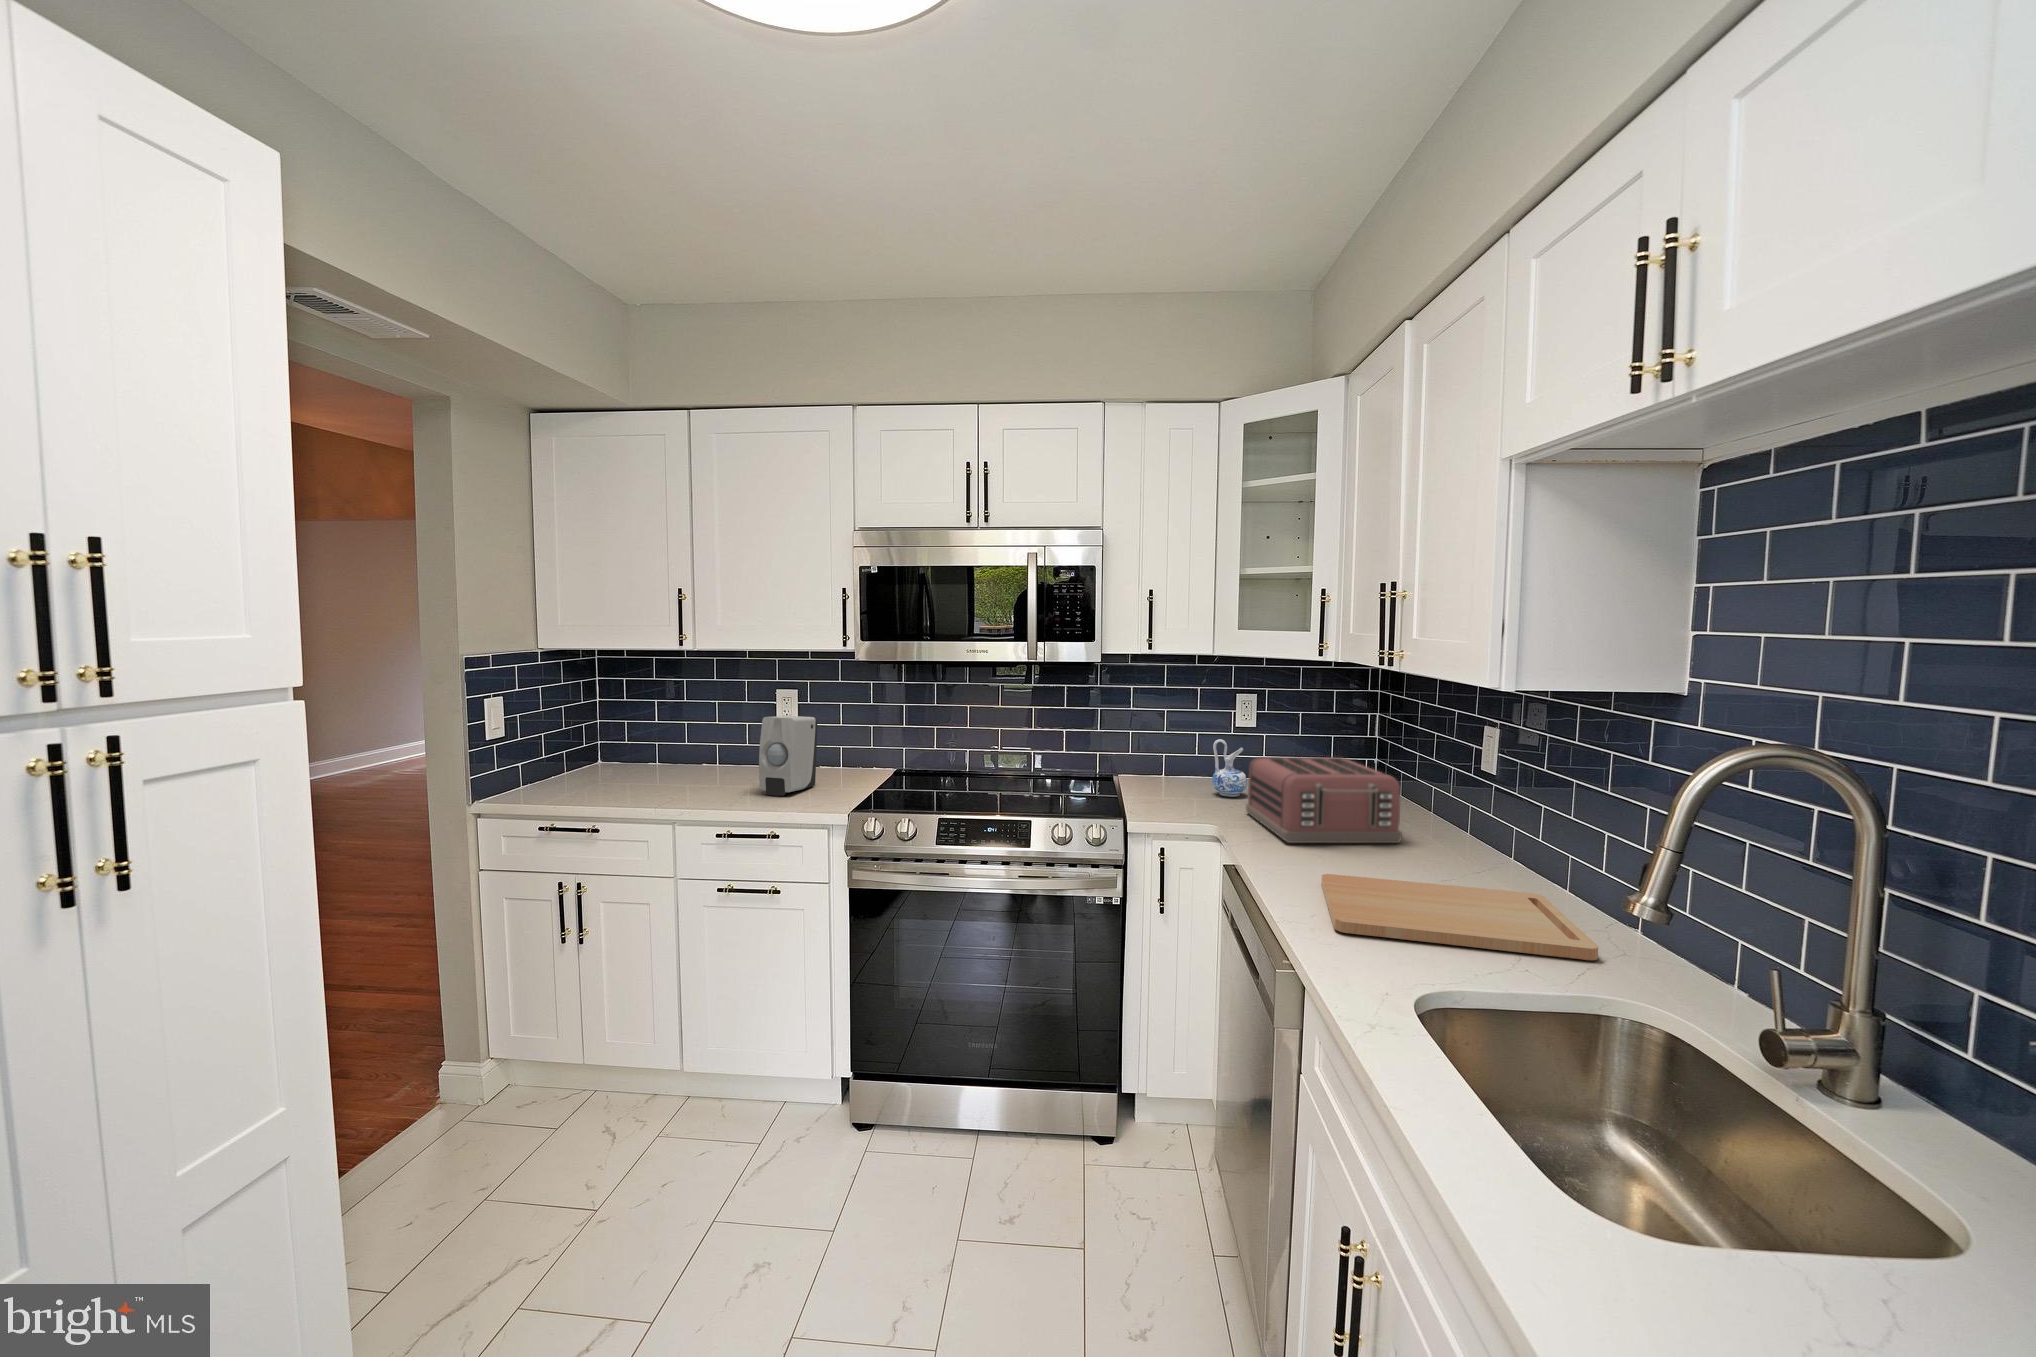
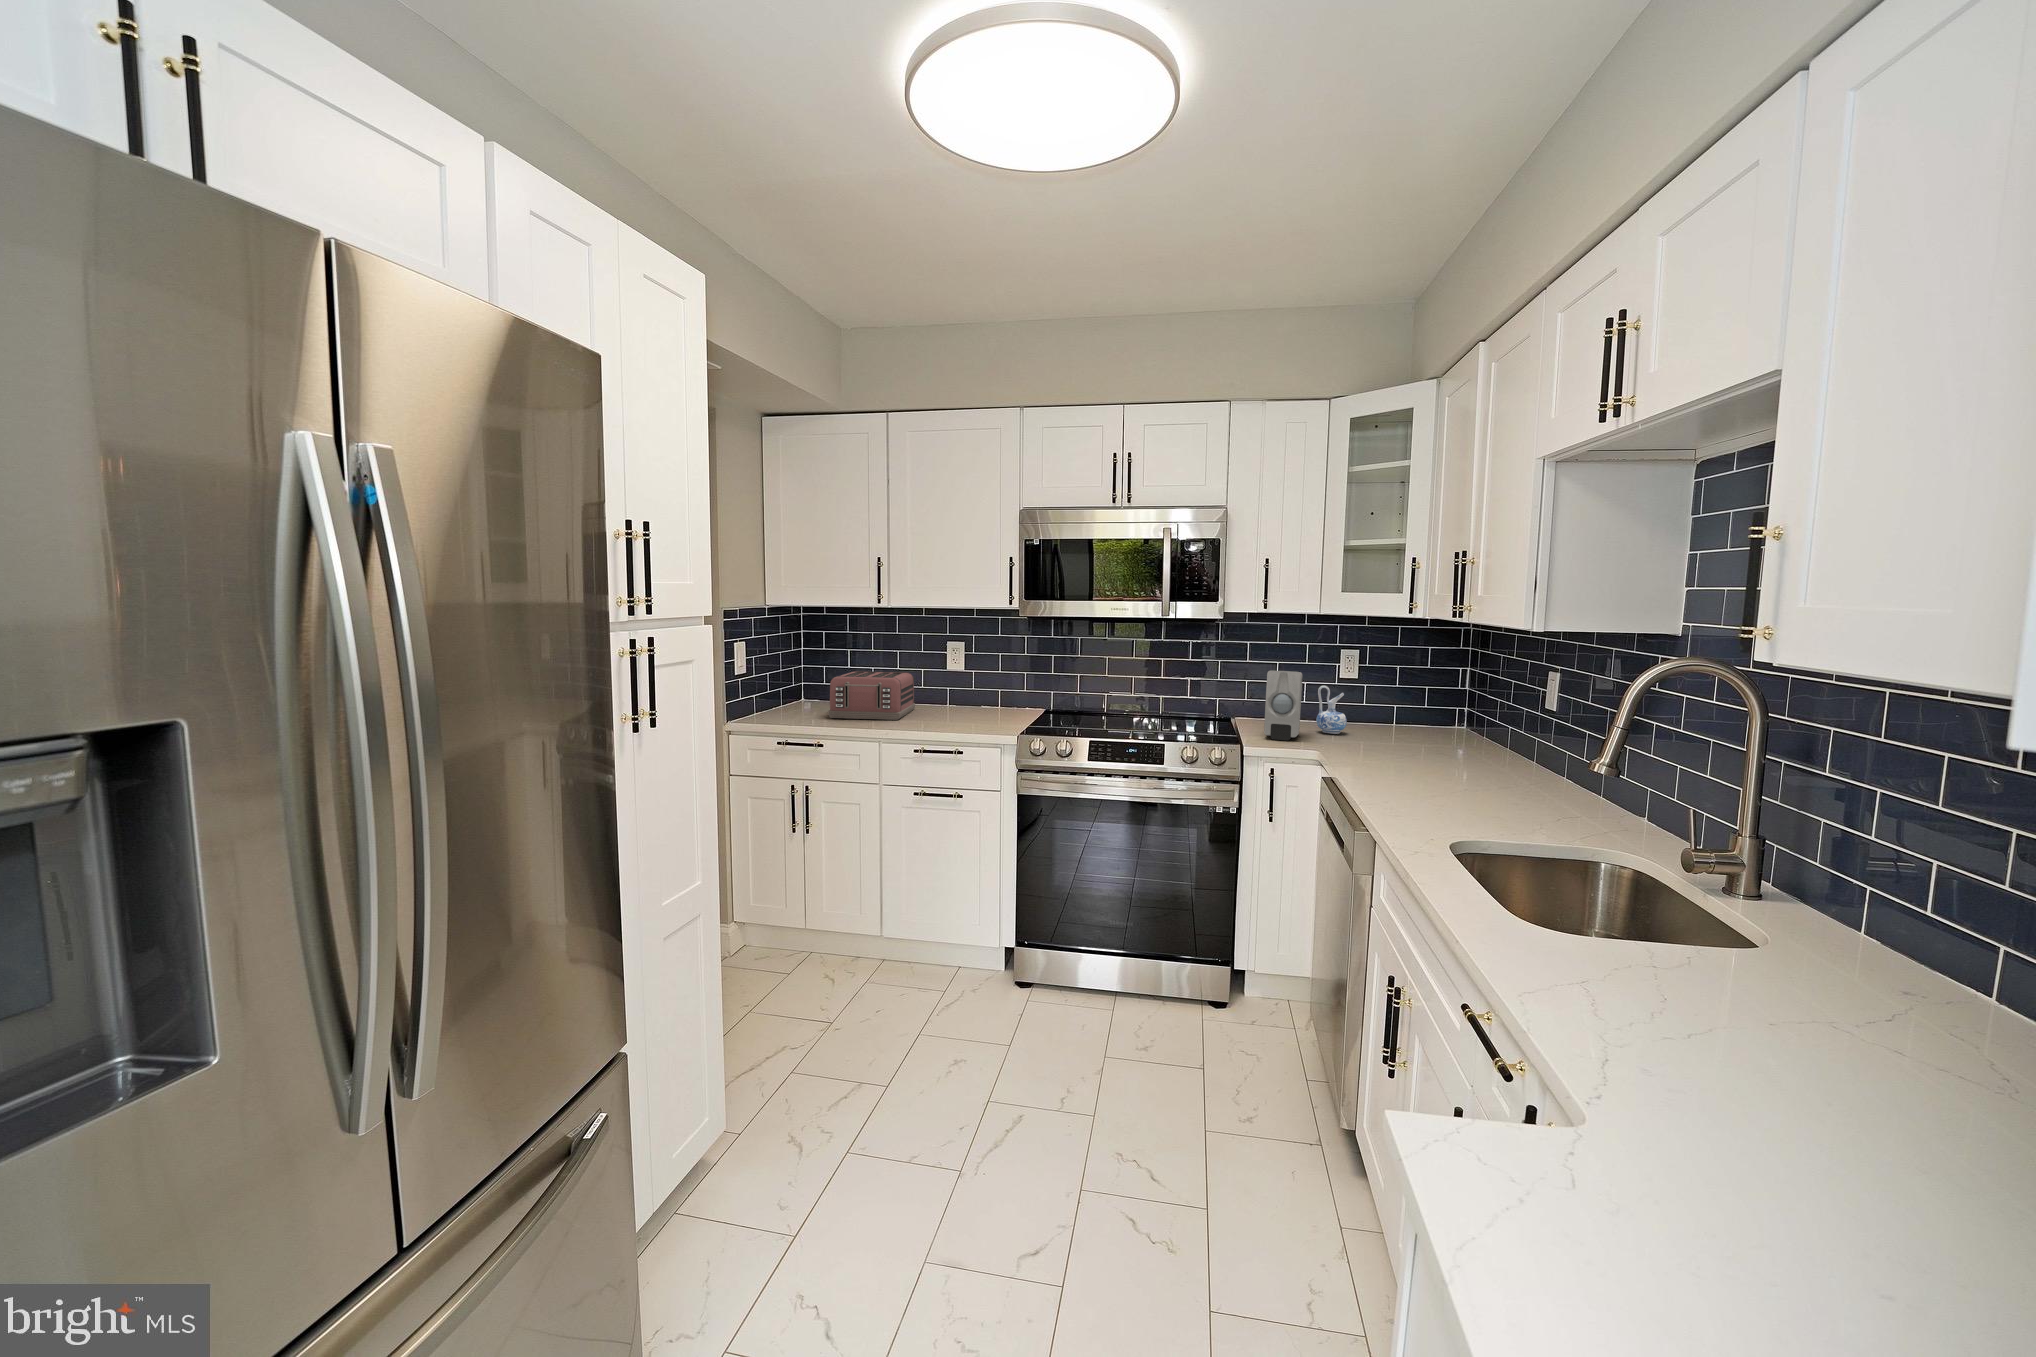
soap dispenser: present [759,716,818,796] -> present [1264,671,1302,740]
toaster: present [1246,757,1402,843] -> present [828,671,915,720]
cutting board: present [1321,874,1598,960] -> none [1400,777,1604,826]

